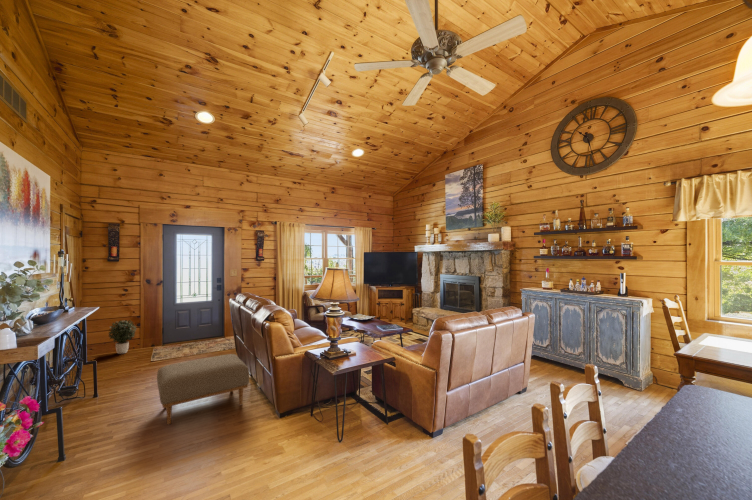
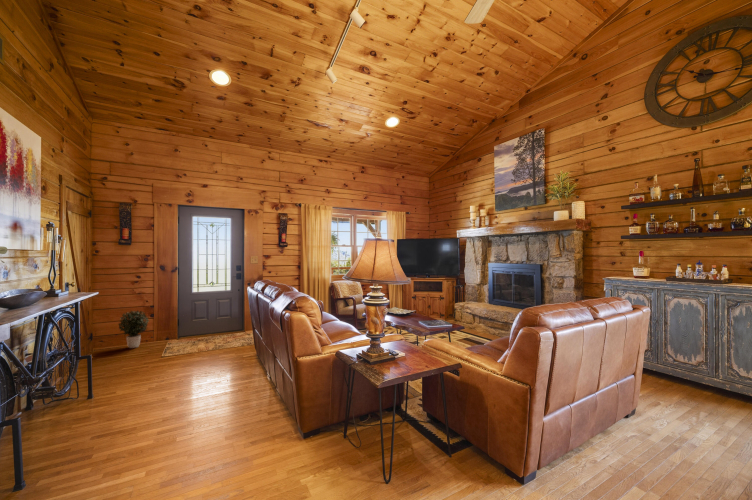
ottoman: present [157,354,249,425] -> none [153,352,266,440]

